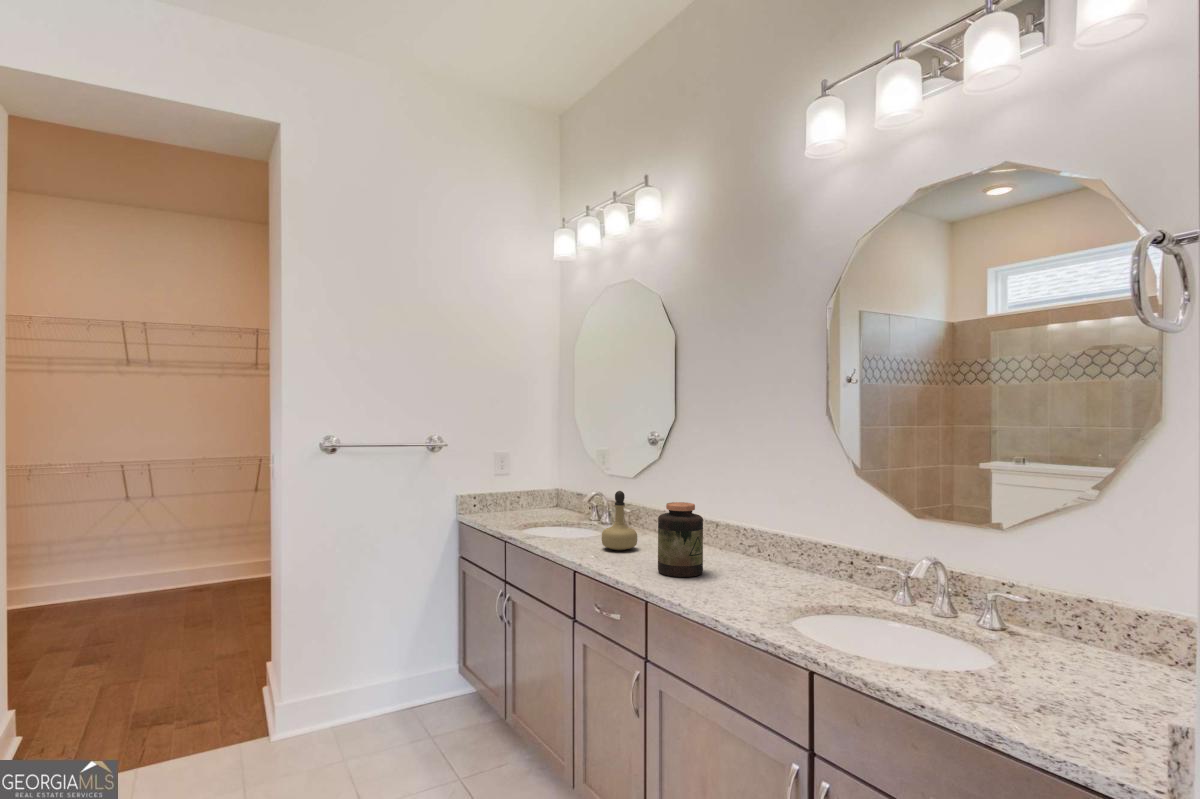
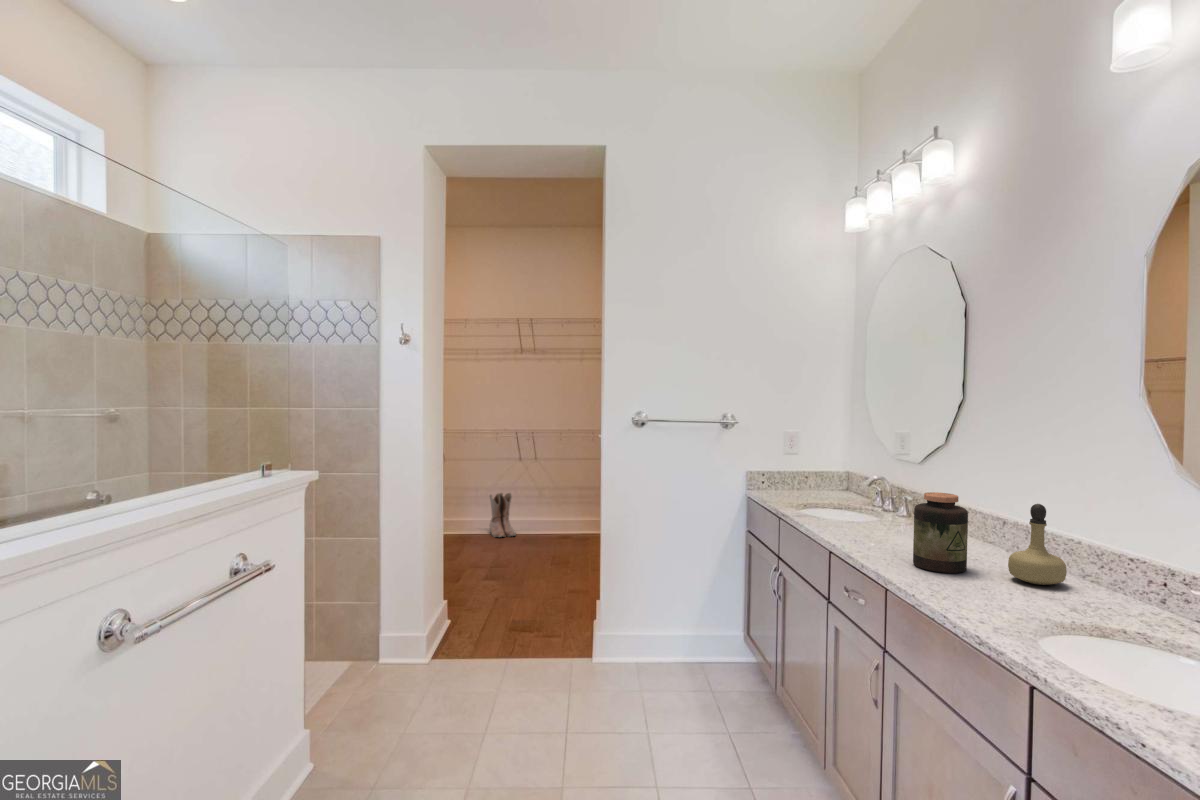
perfume bottle: present [602,491,637,550] -> present [1008,504,1067,585]
boots: none [100,544,143,606] -> present [489,493,516,537]

